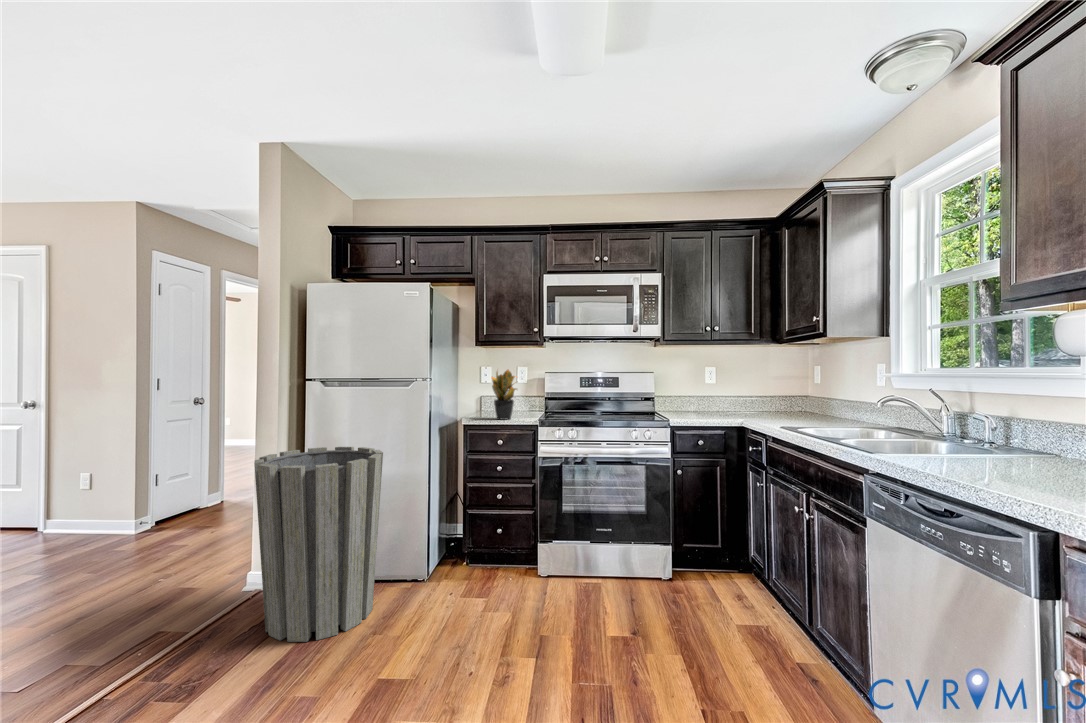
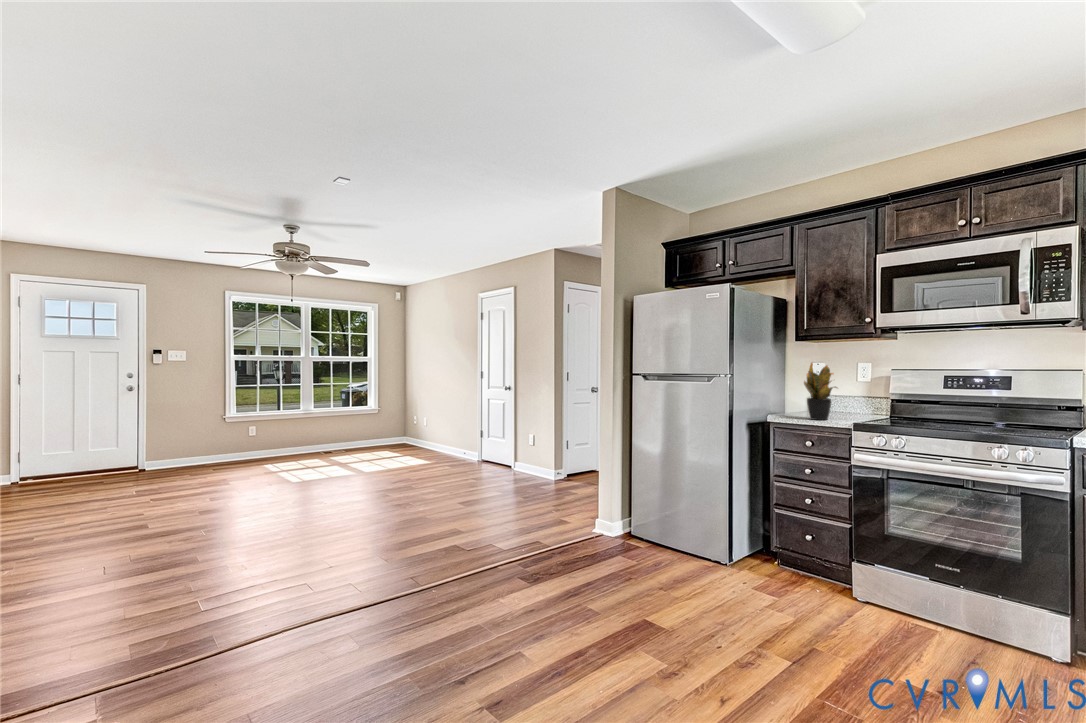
trash can: present [254,447,383,642] -> none [585,429,680,580]

